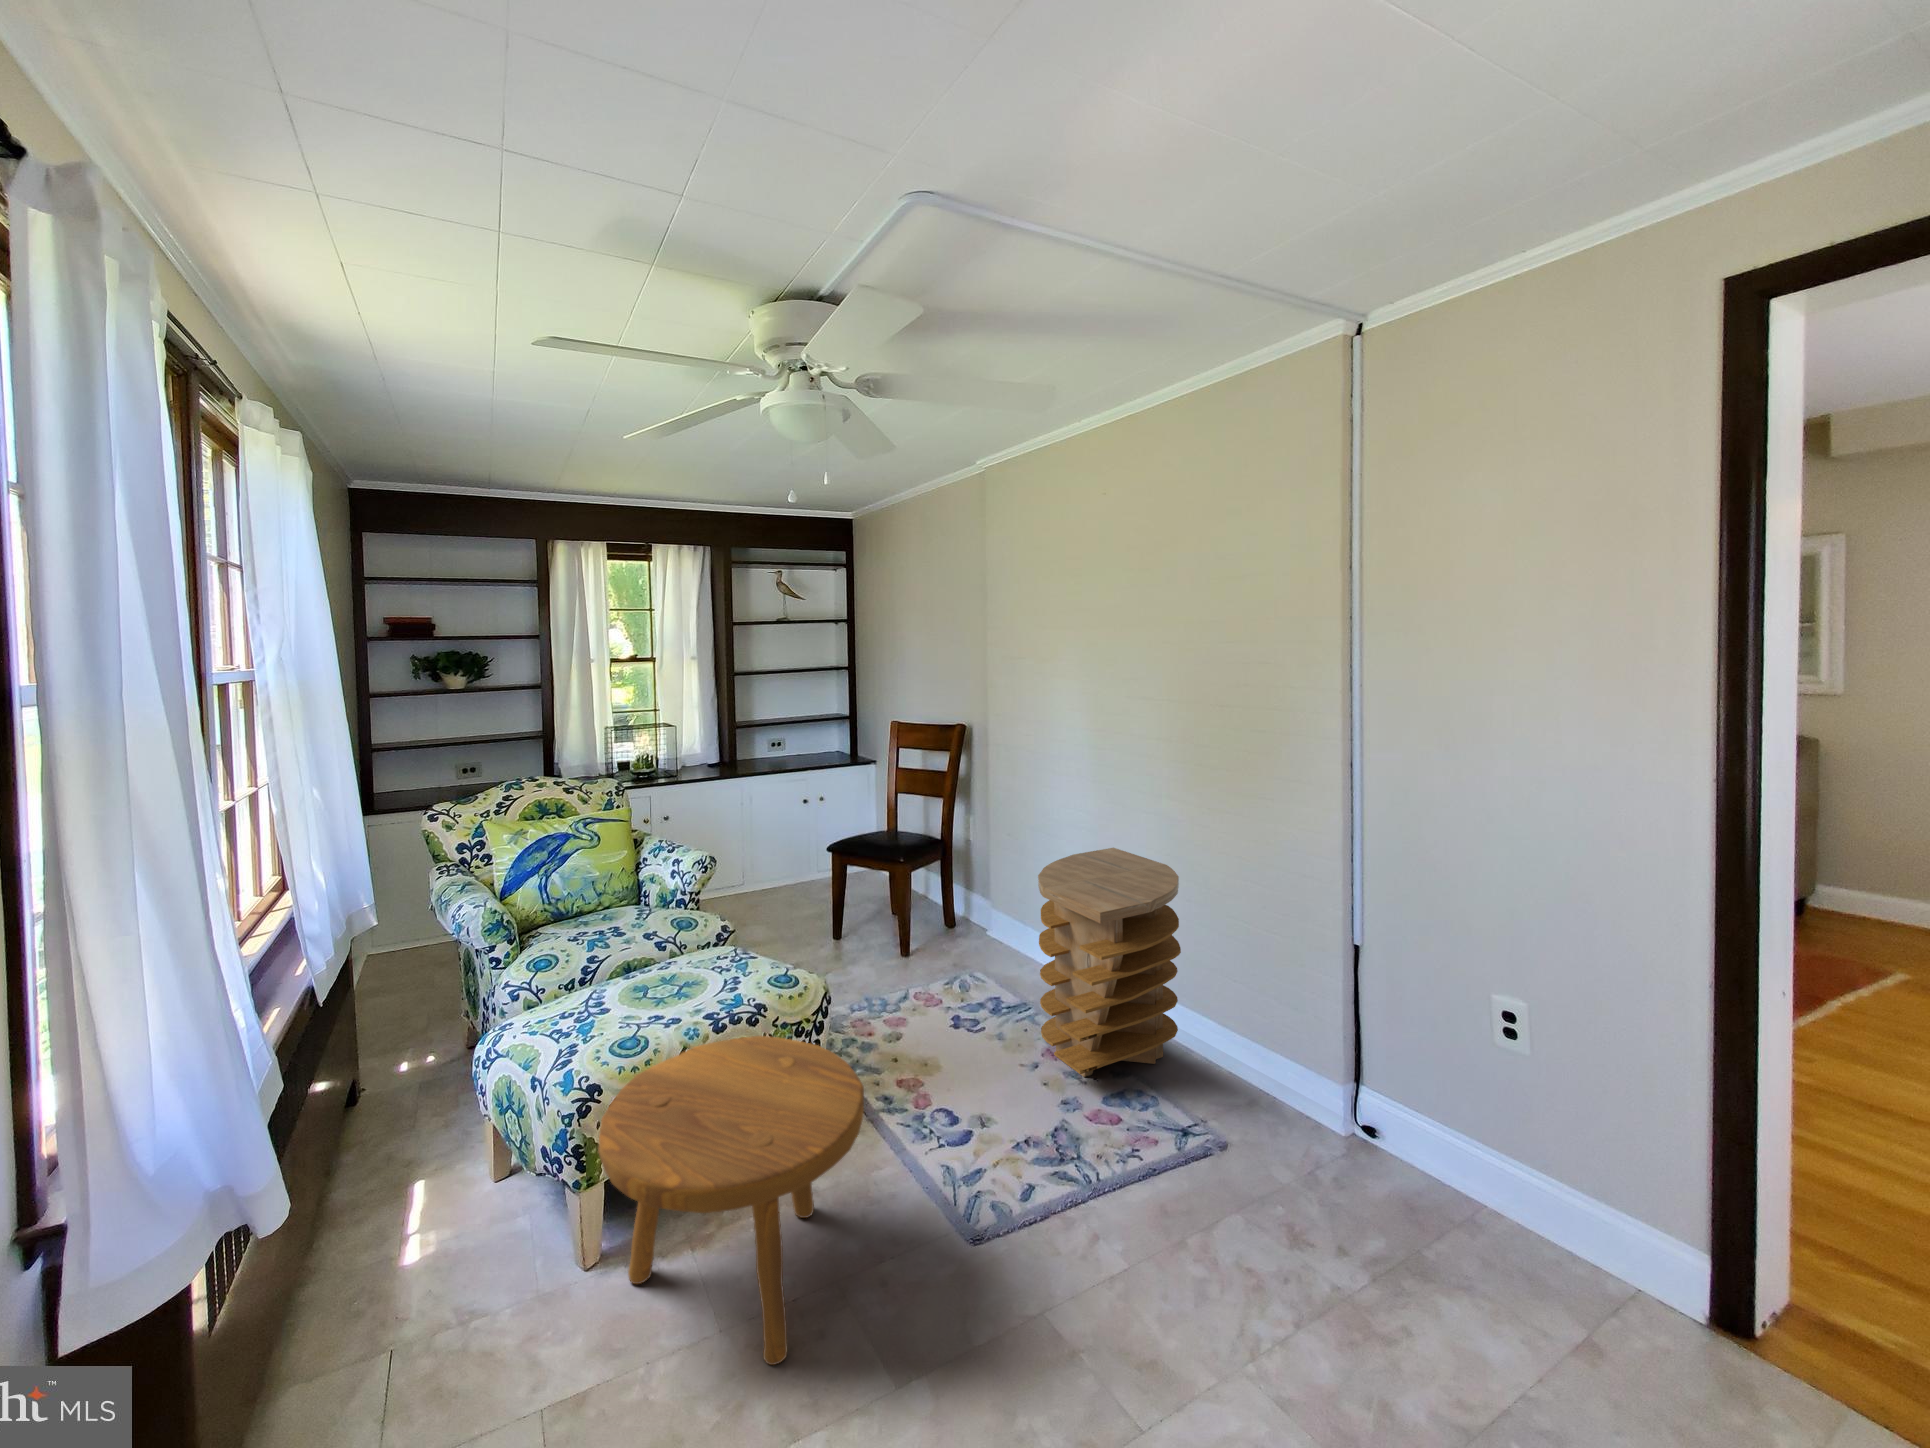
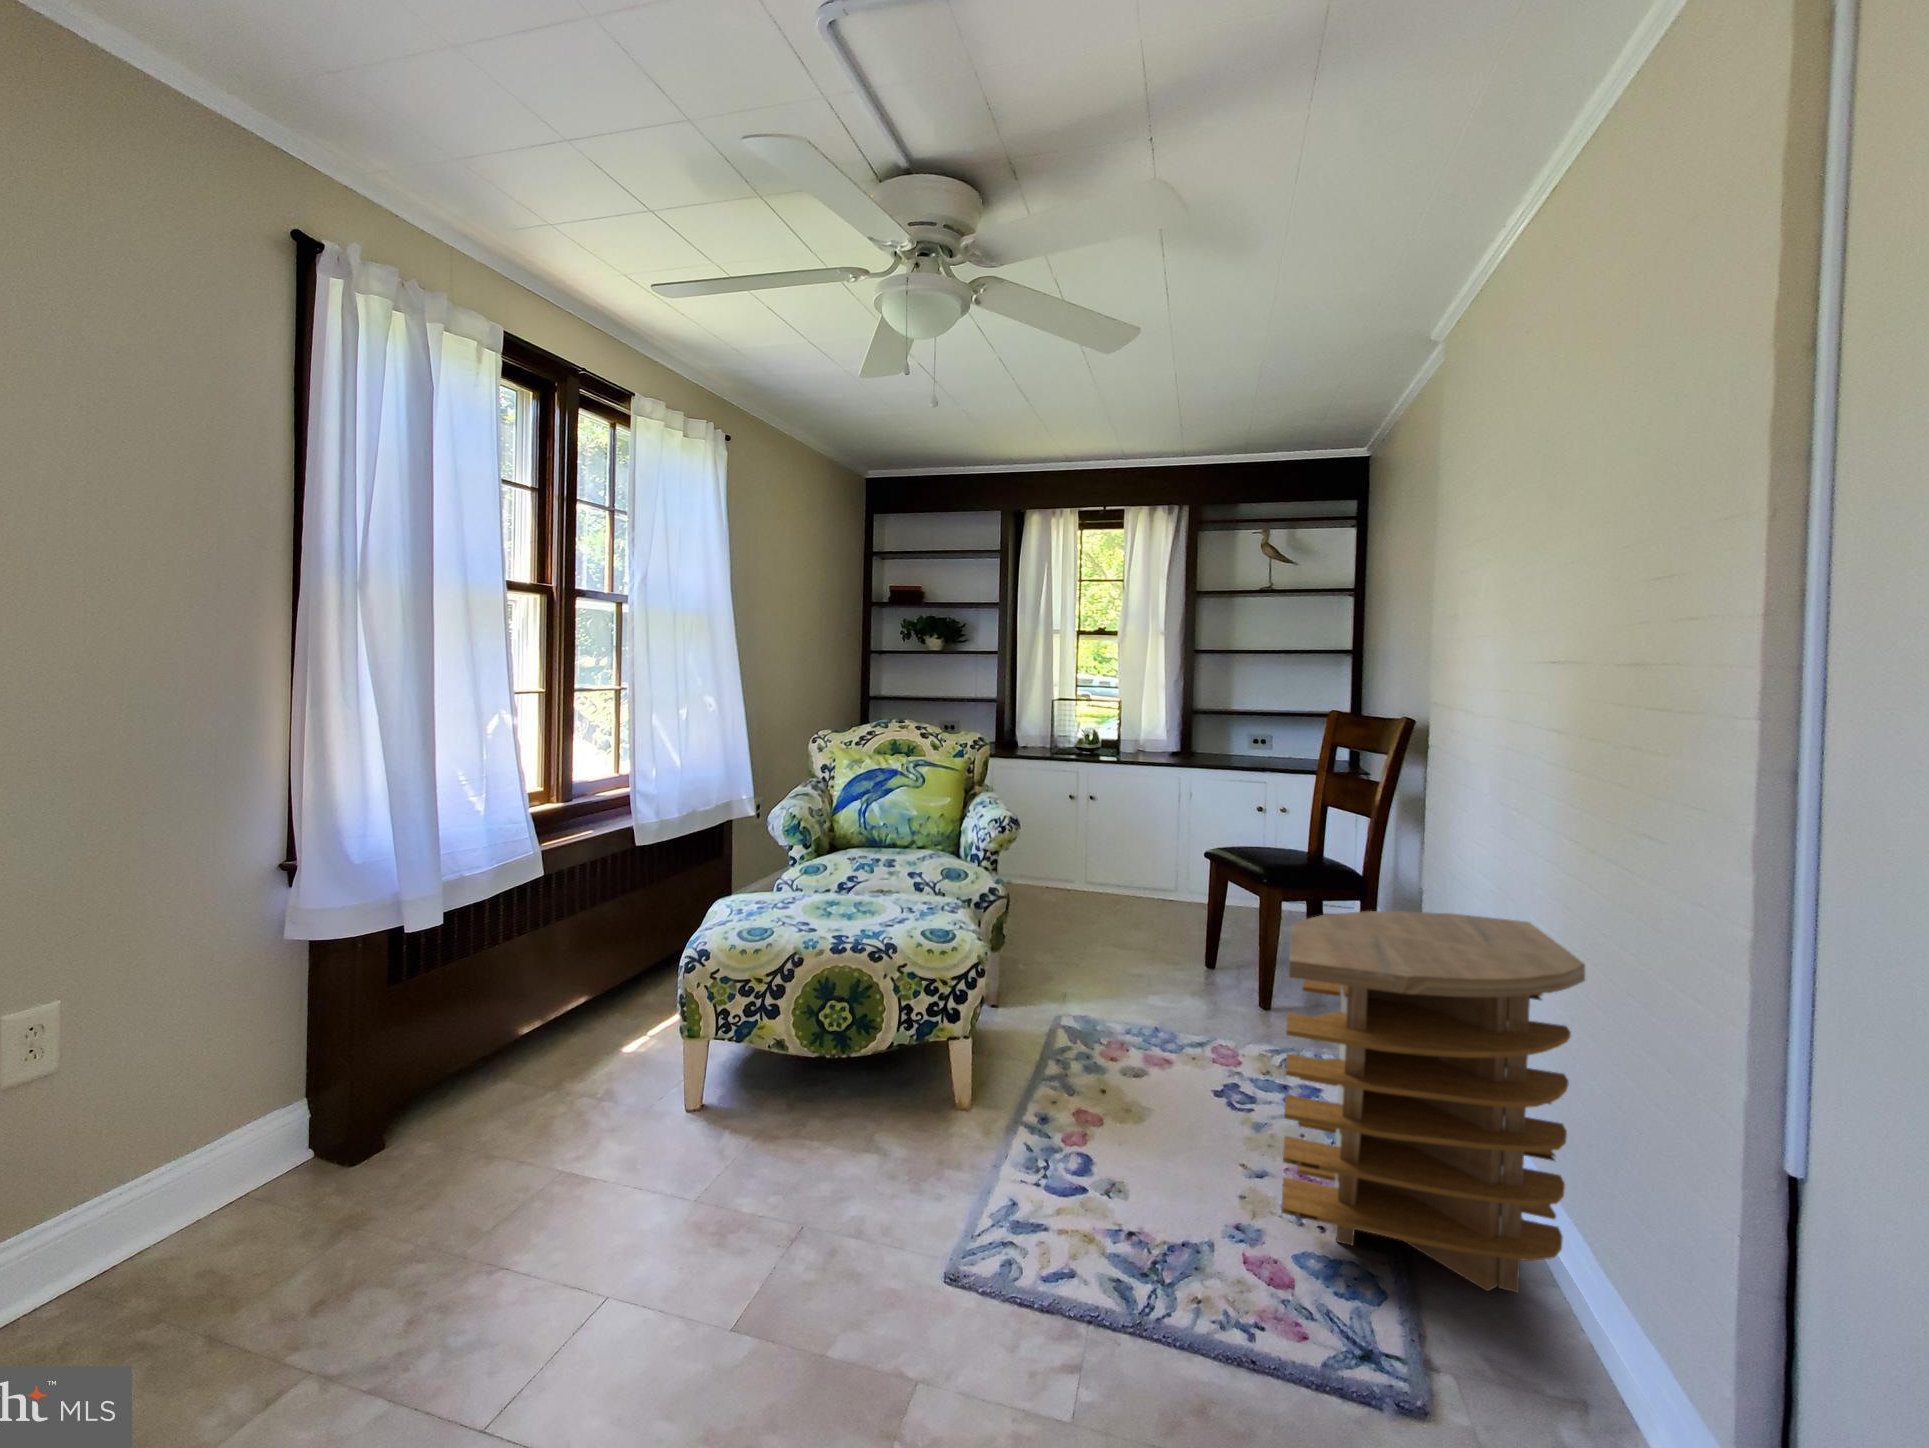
footstool: present [598,1036,864,1365] -> none [627,955,887,1232]

